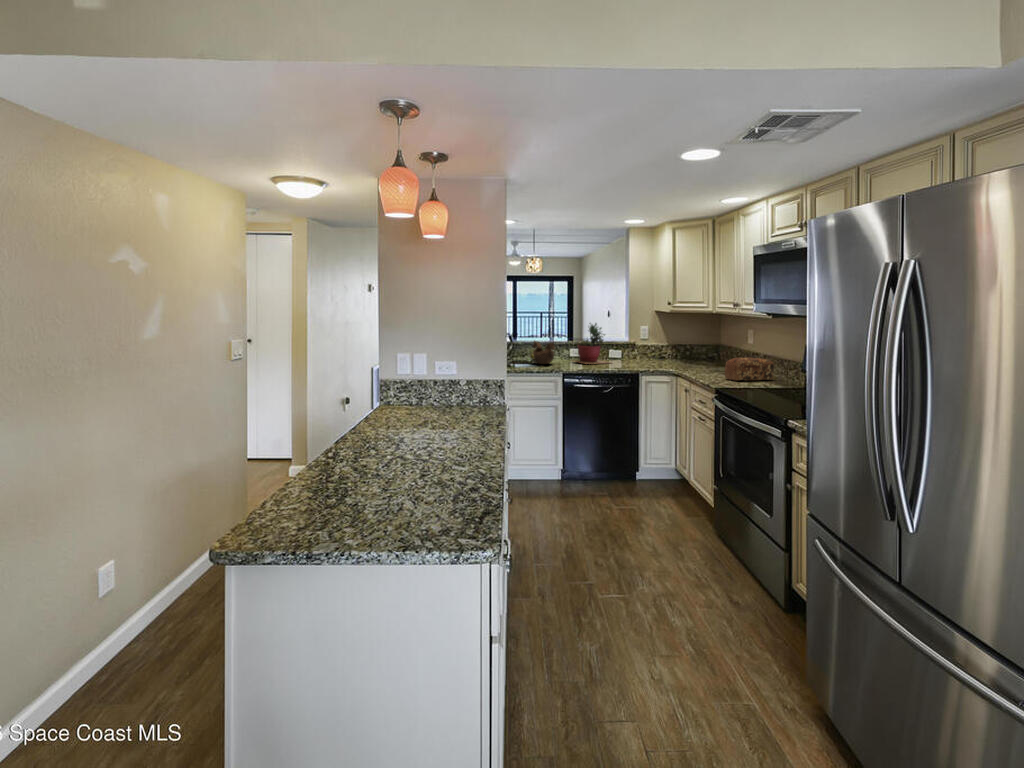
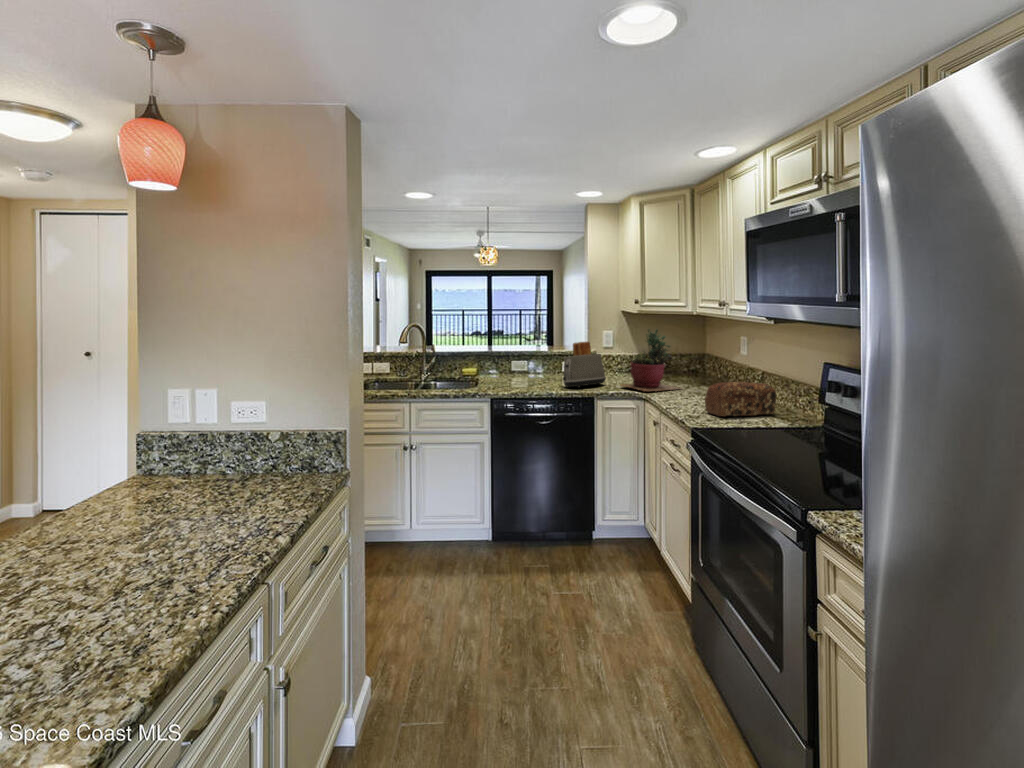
succulent plant: present [576,323,608,364] -> present [621,329,680,391]
toaster: none [615,333,646,367] -> present [563,342,606,388]
decorative bowl: present [533,341,555,364] -> none [456,351,485,383]

